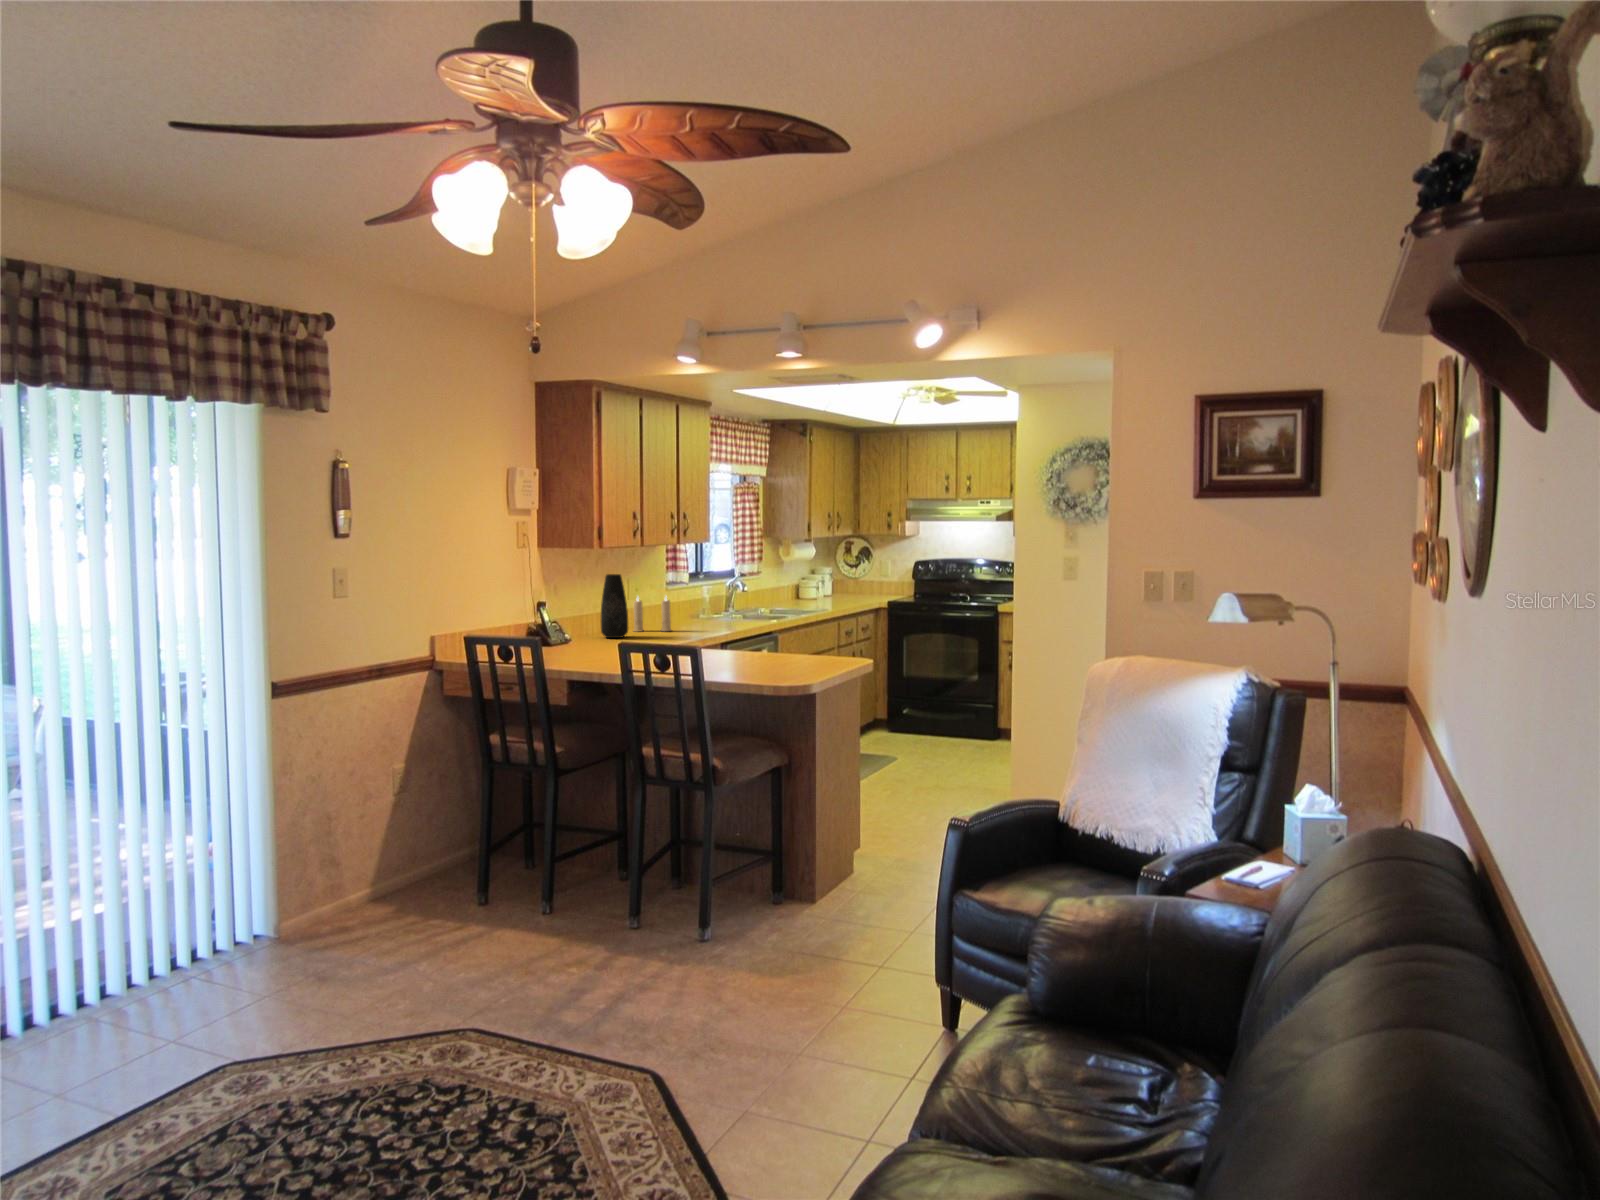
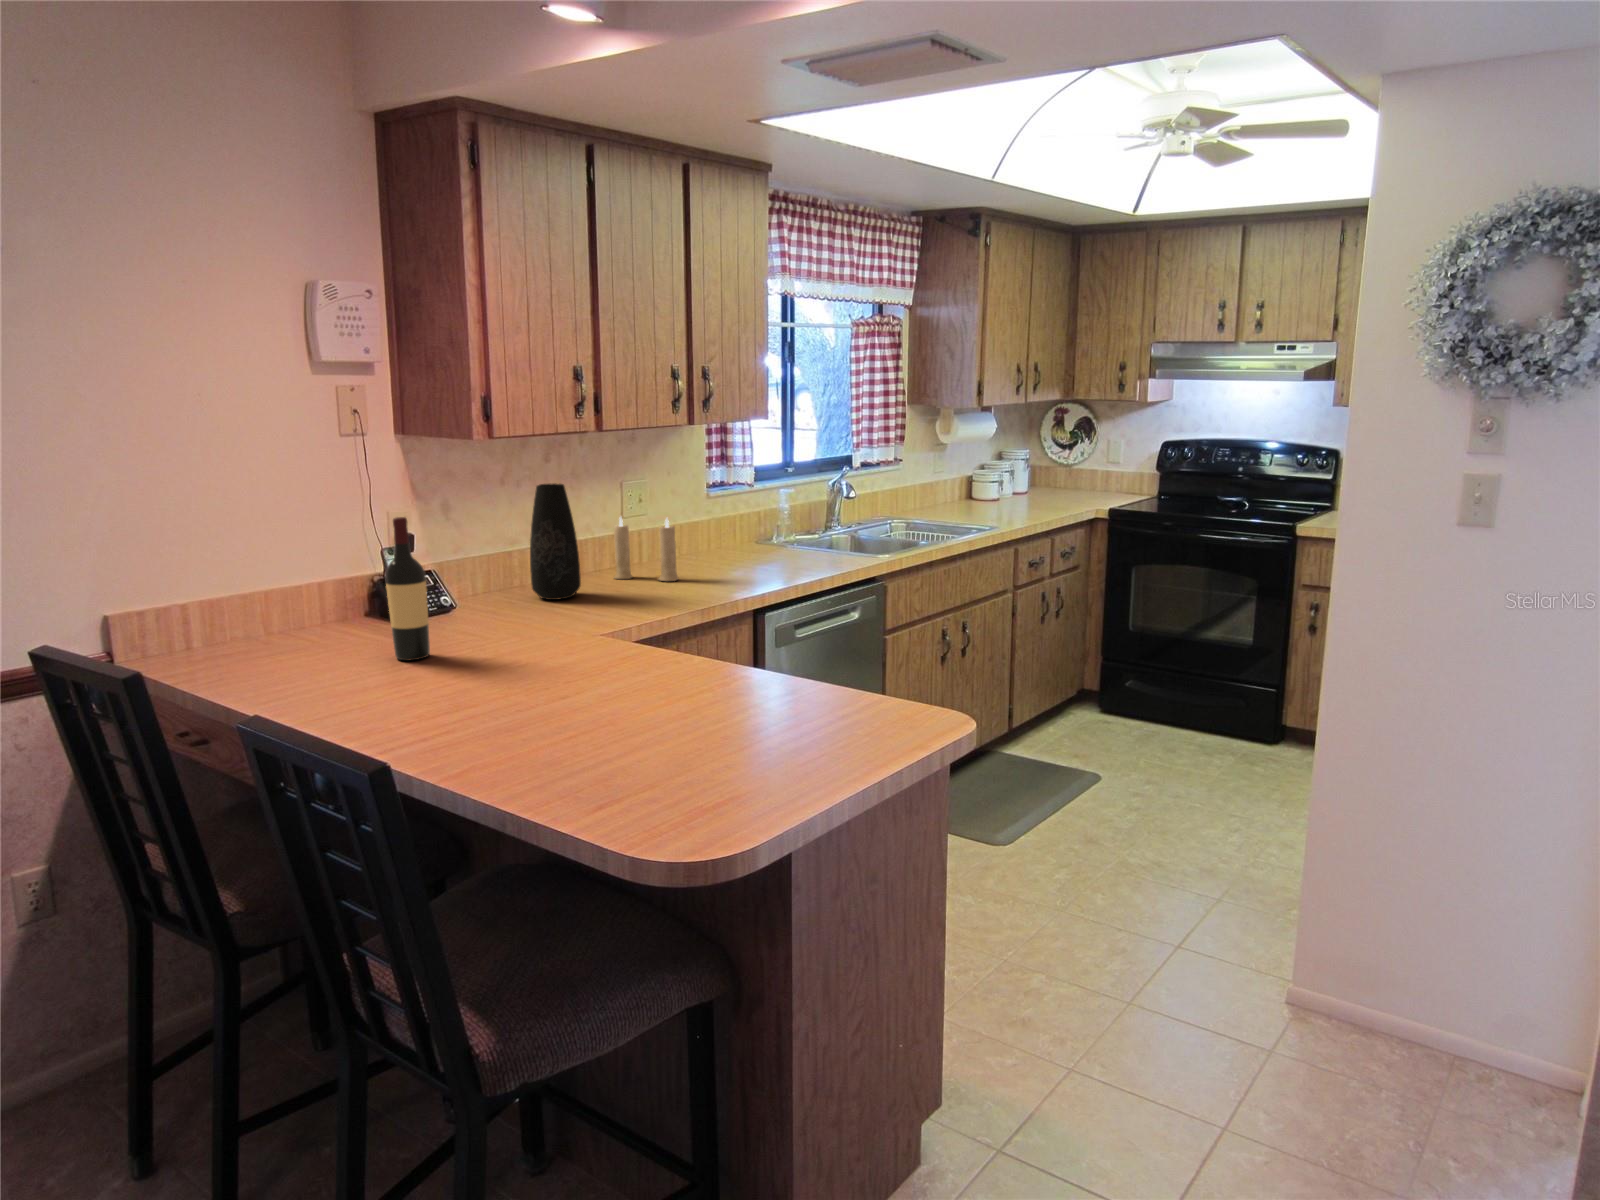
wine bottle: none [571,583,591,656] -> present [385,517,430,661]

